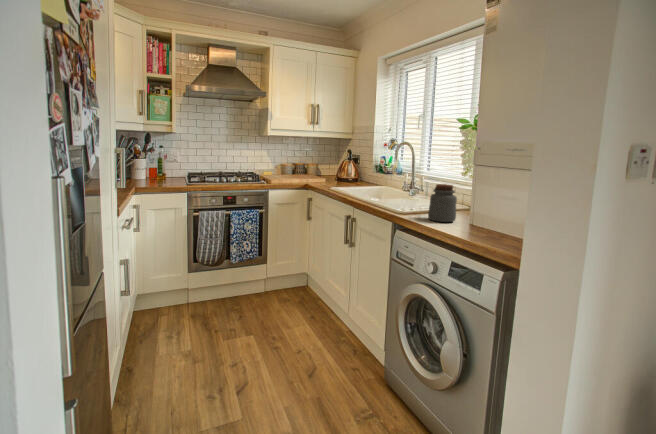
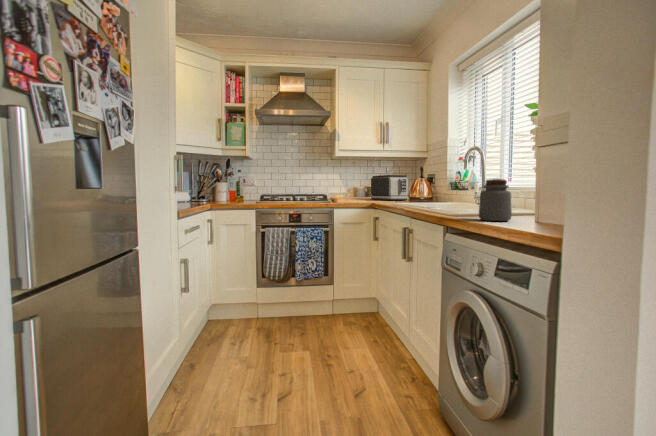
toaster: none [302,157,340,183] -> present [371,175,409,200]

